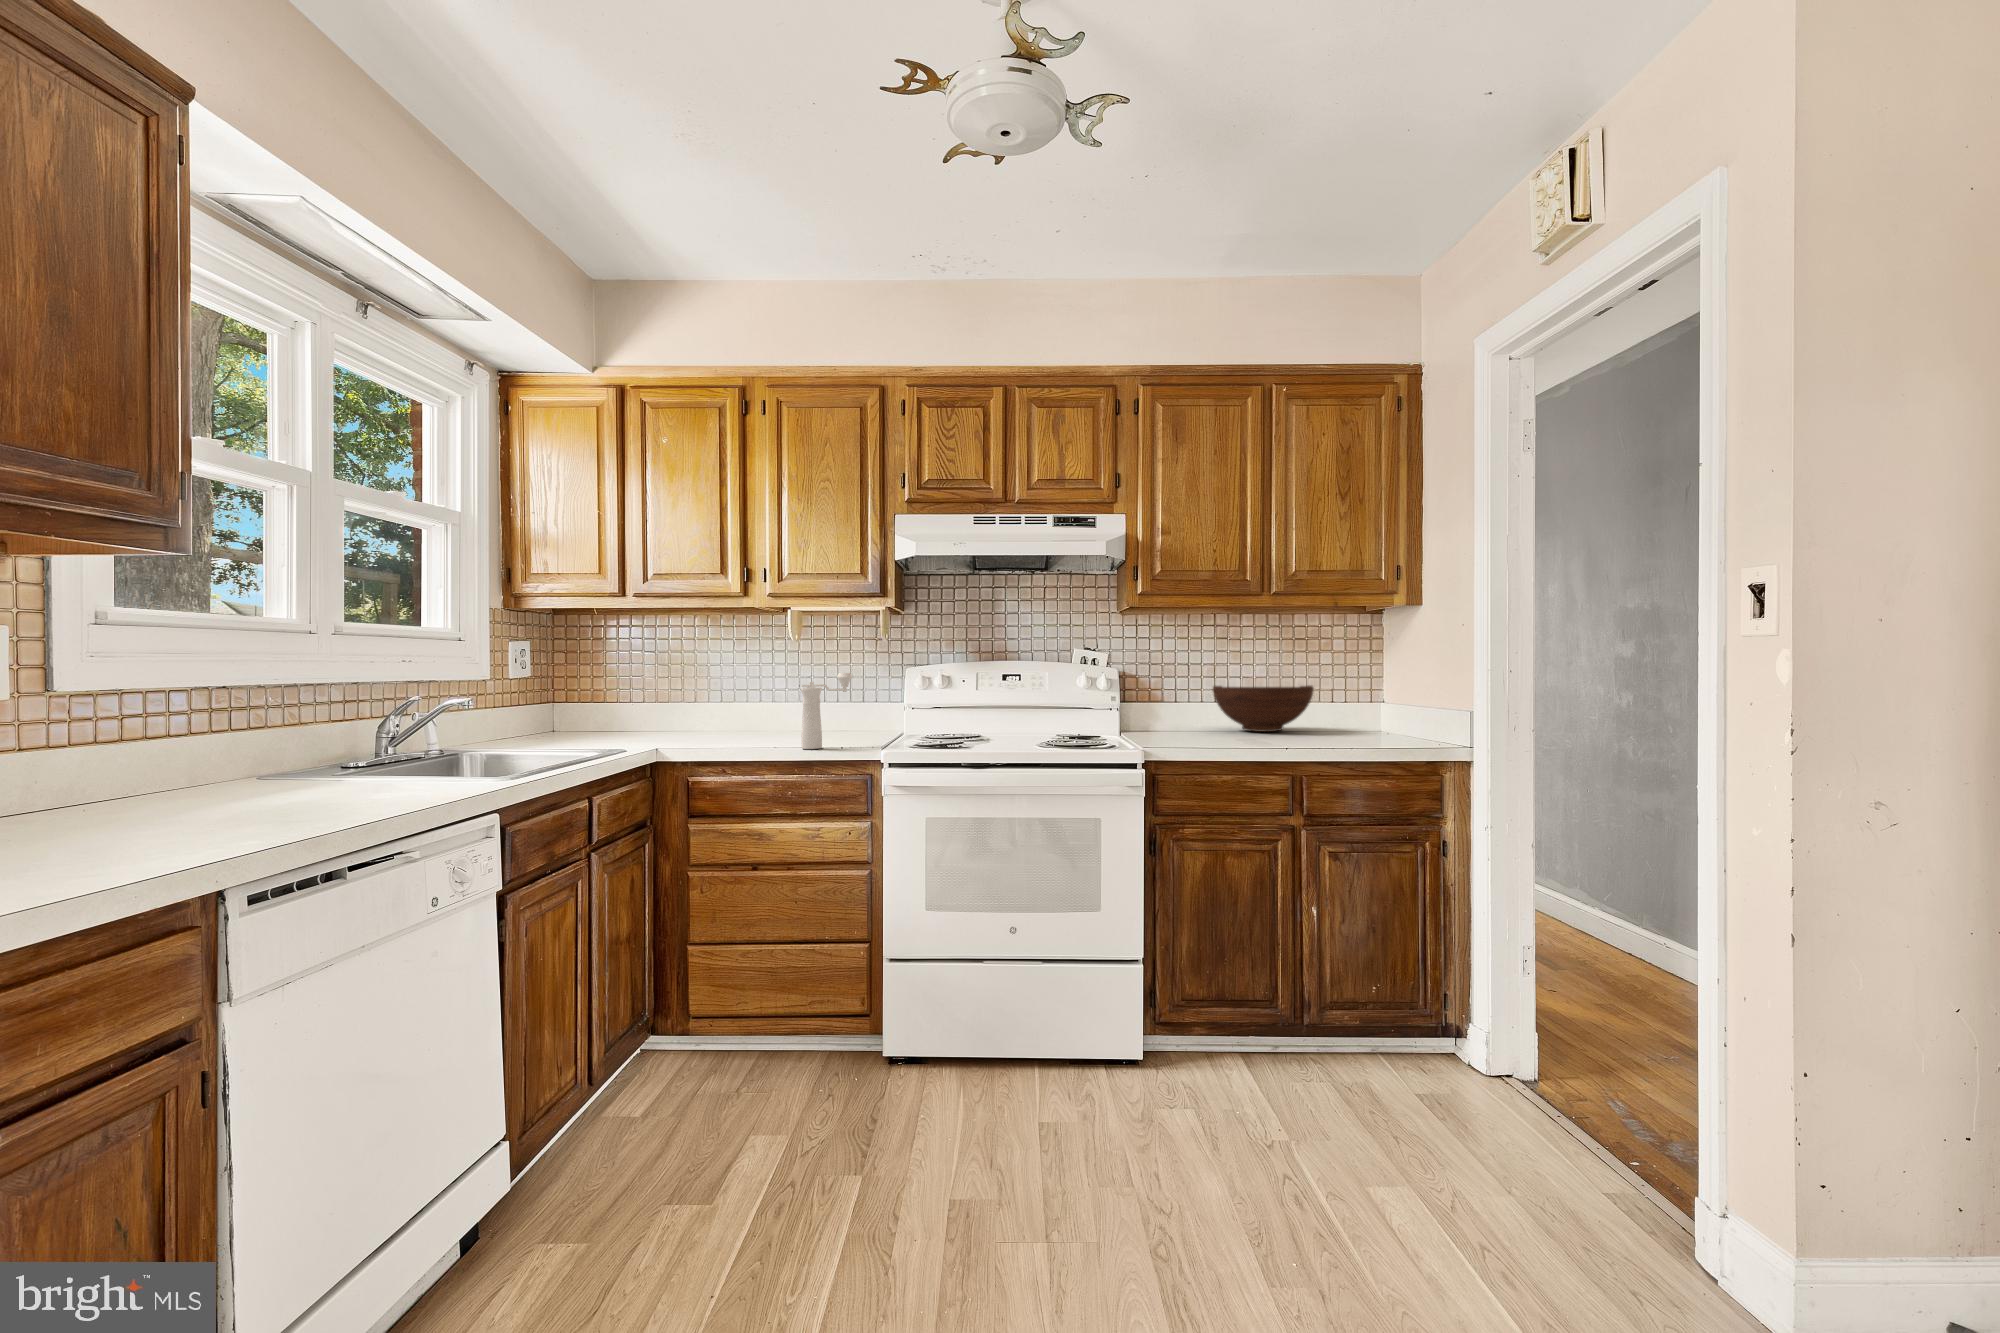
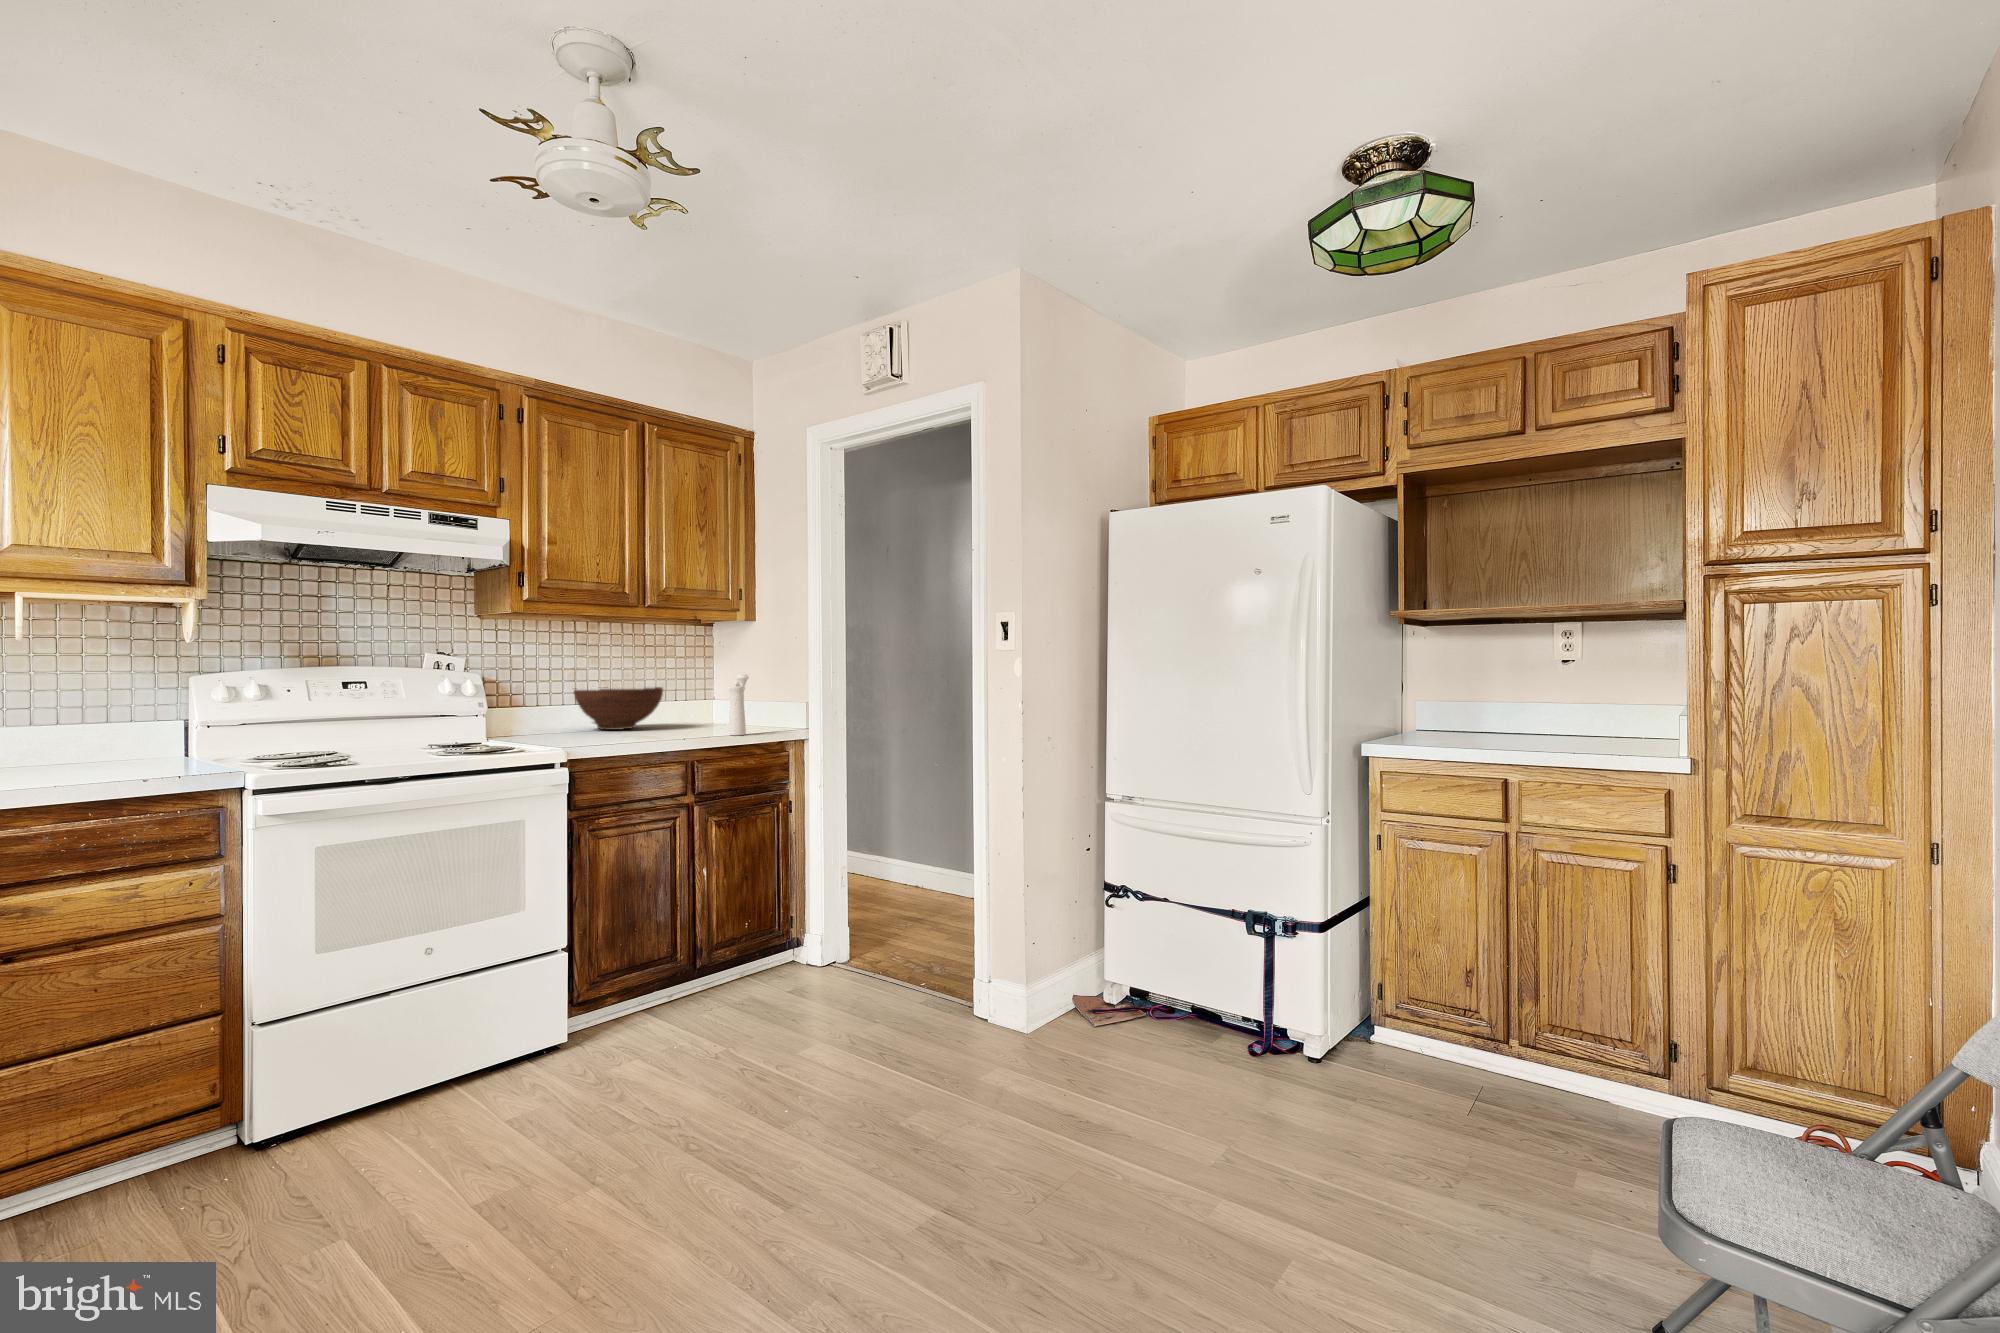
pepper mill: present [801,673,852,749] -> present [728,674,749,735]

